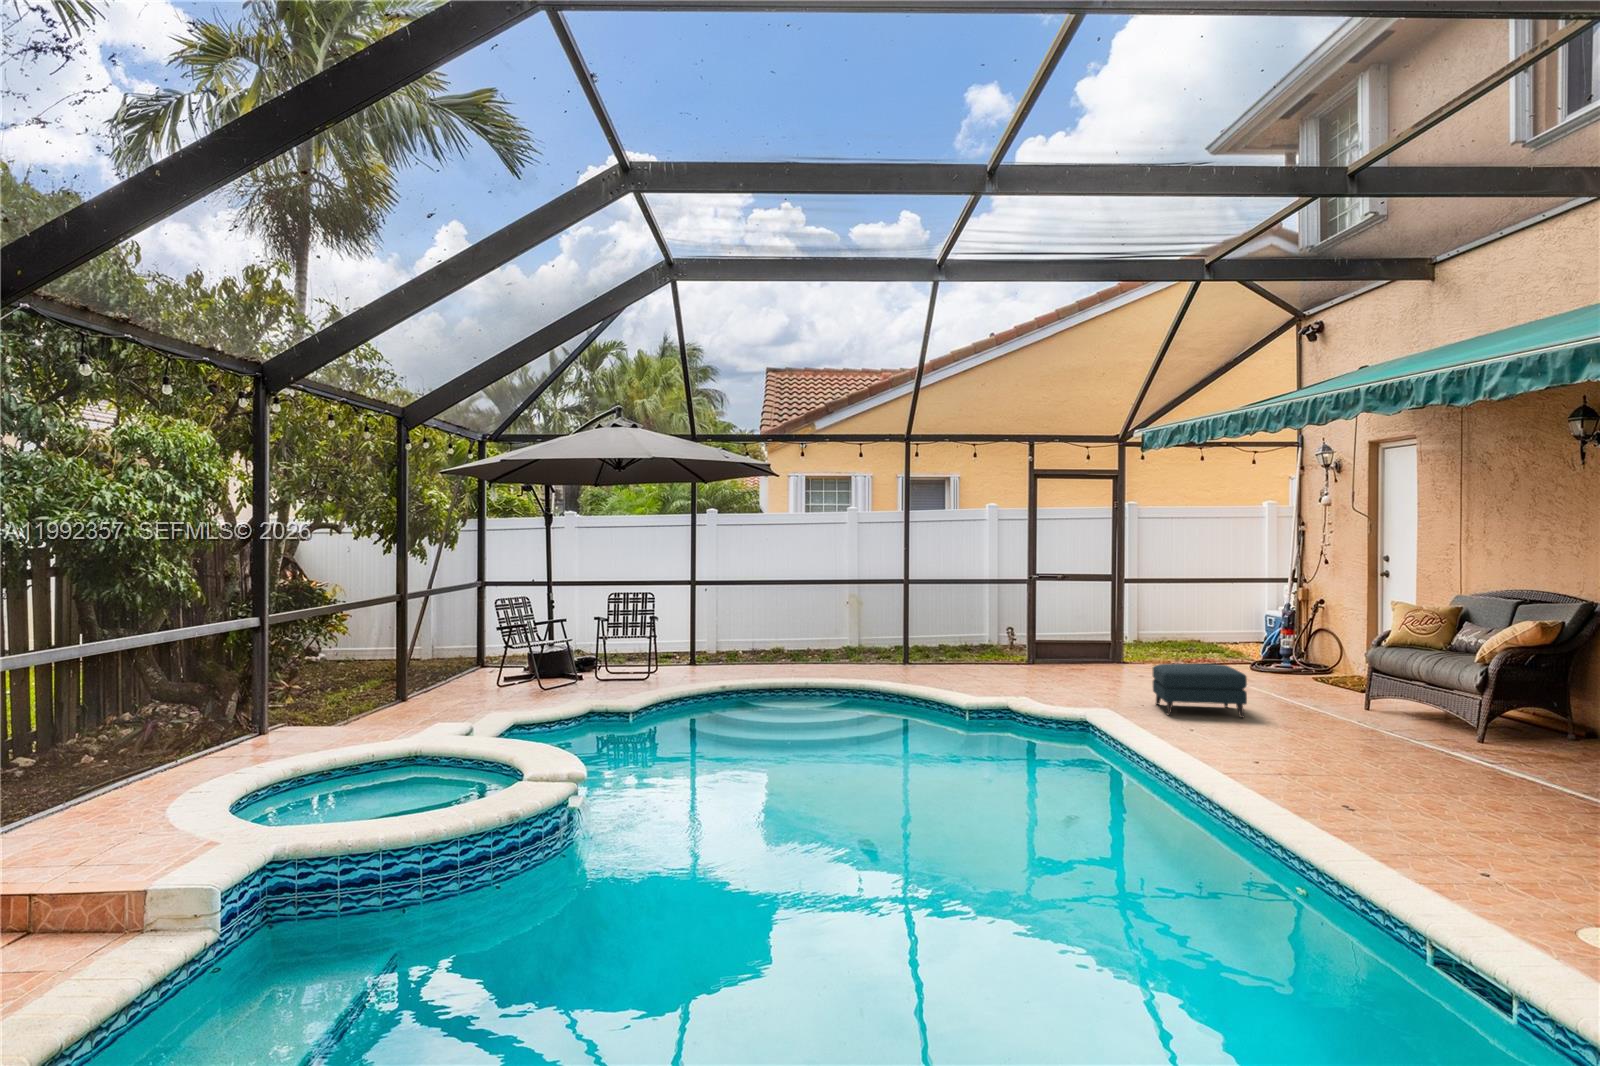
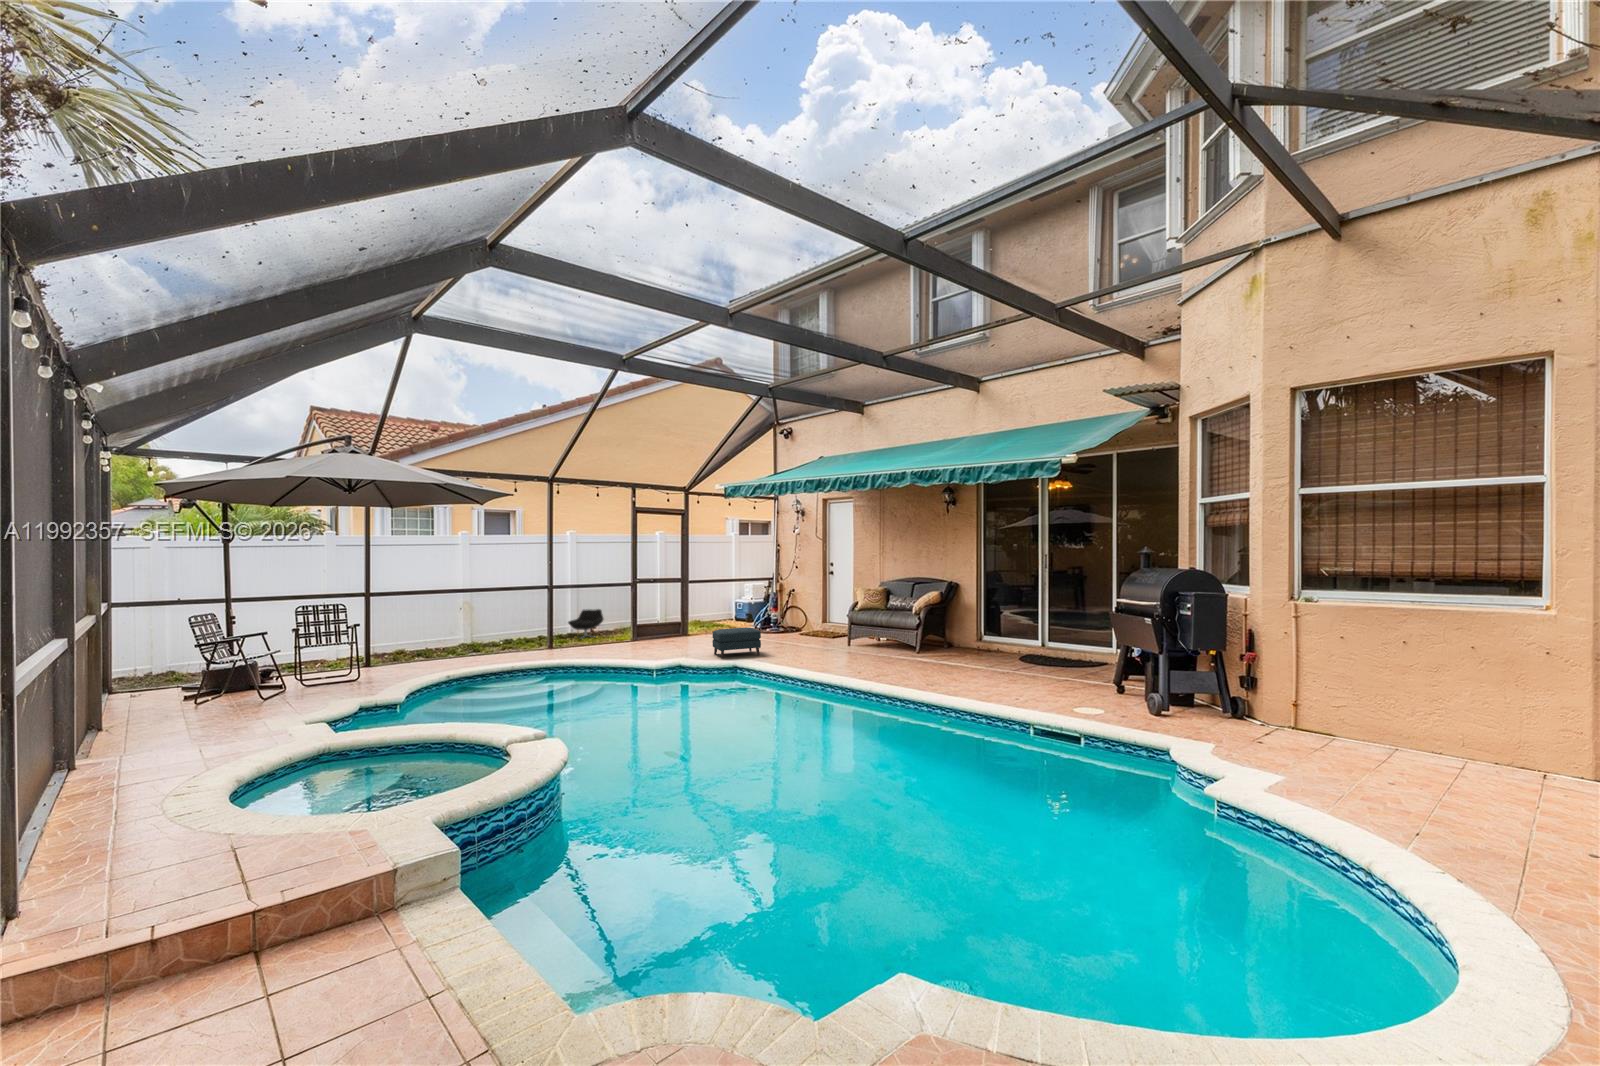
lounge chair: none [944,613,994,654] -> present [568,609,603,637]

